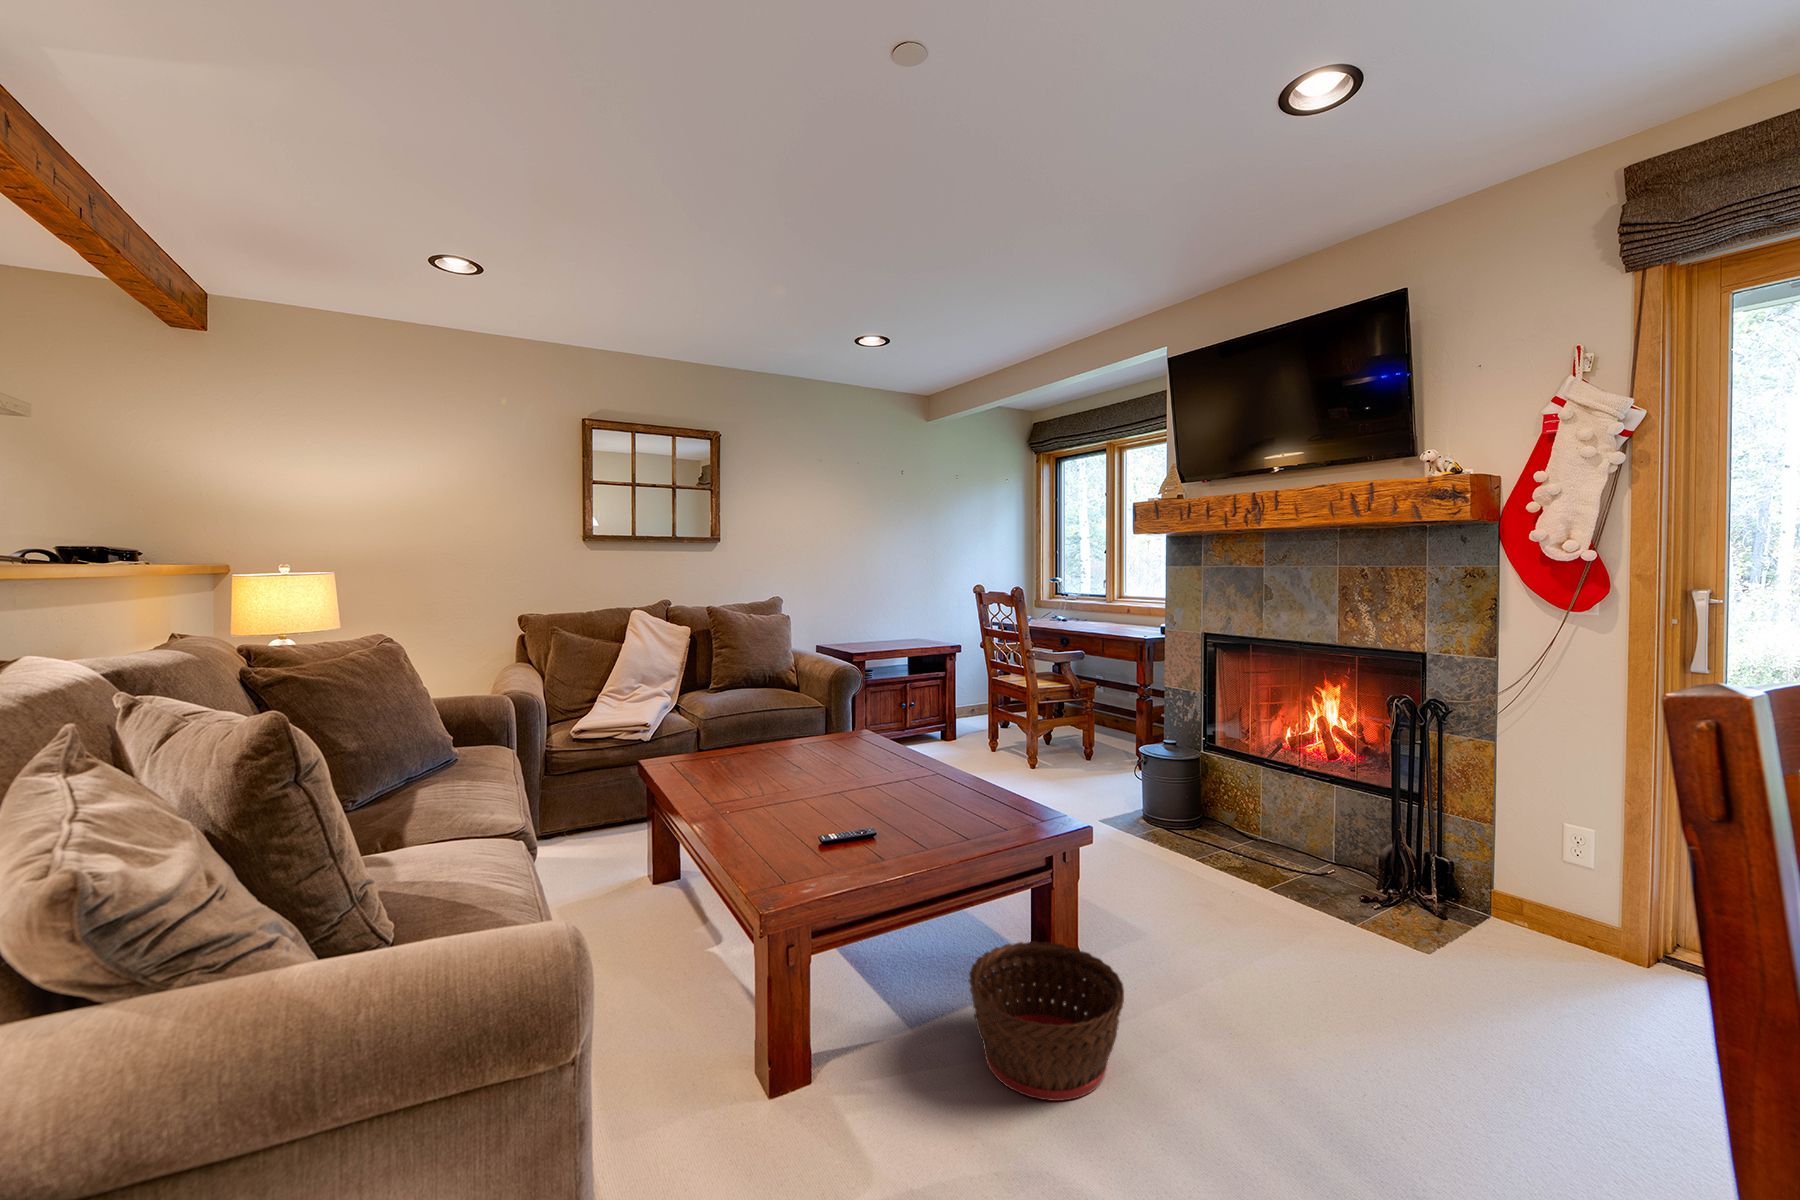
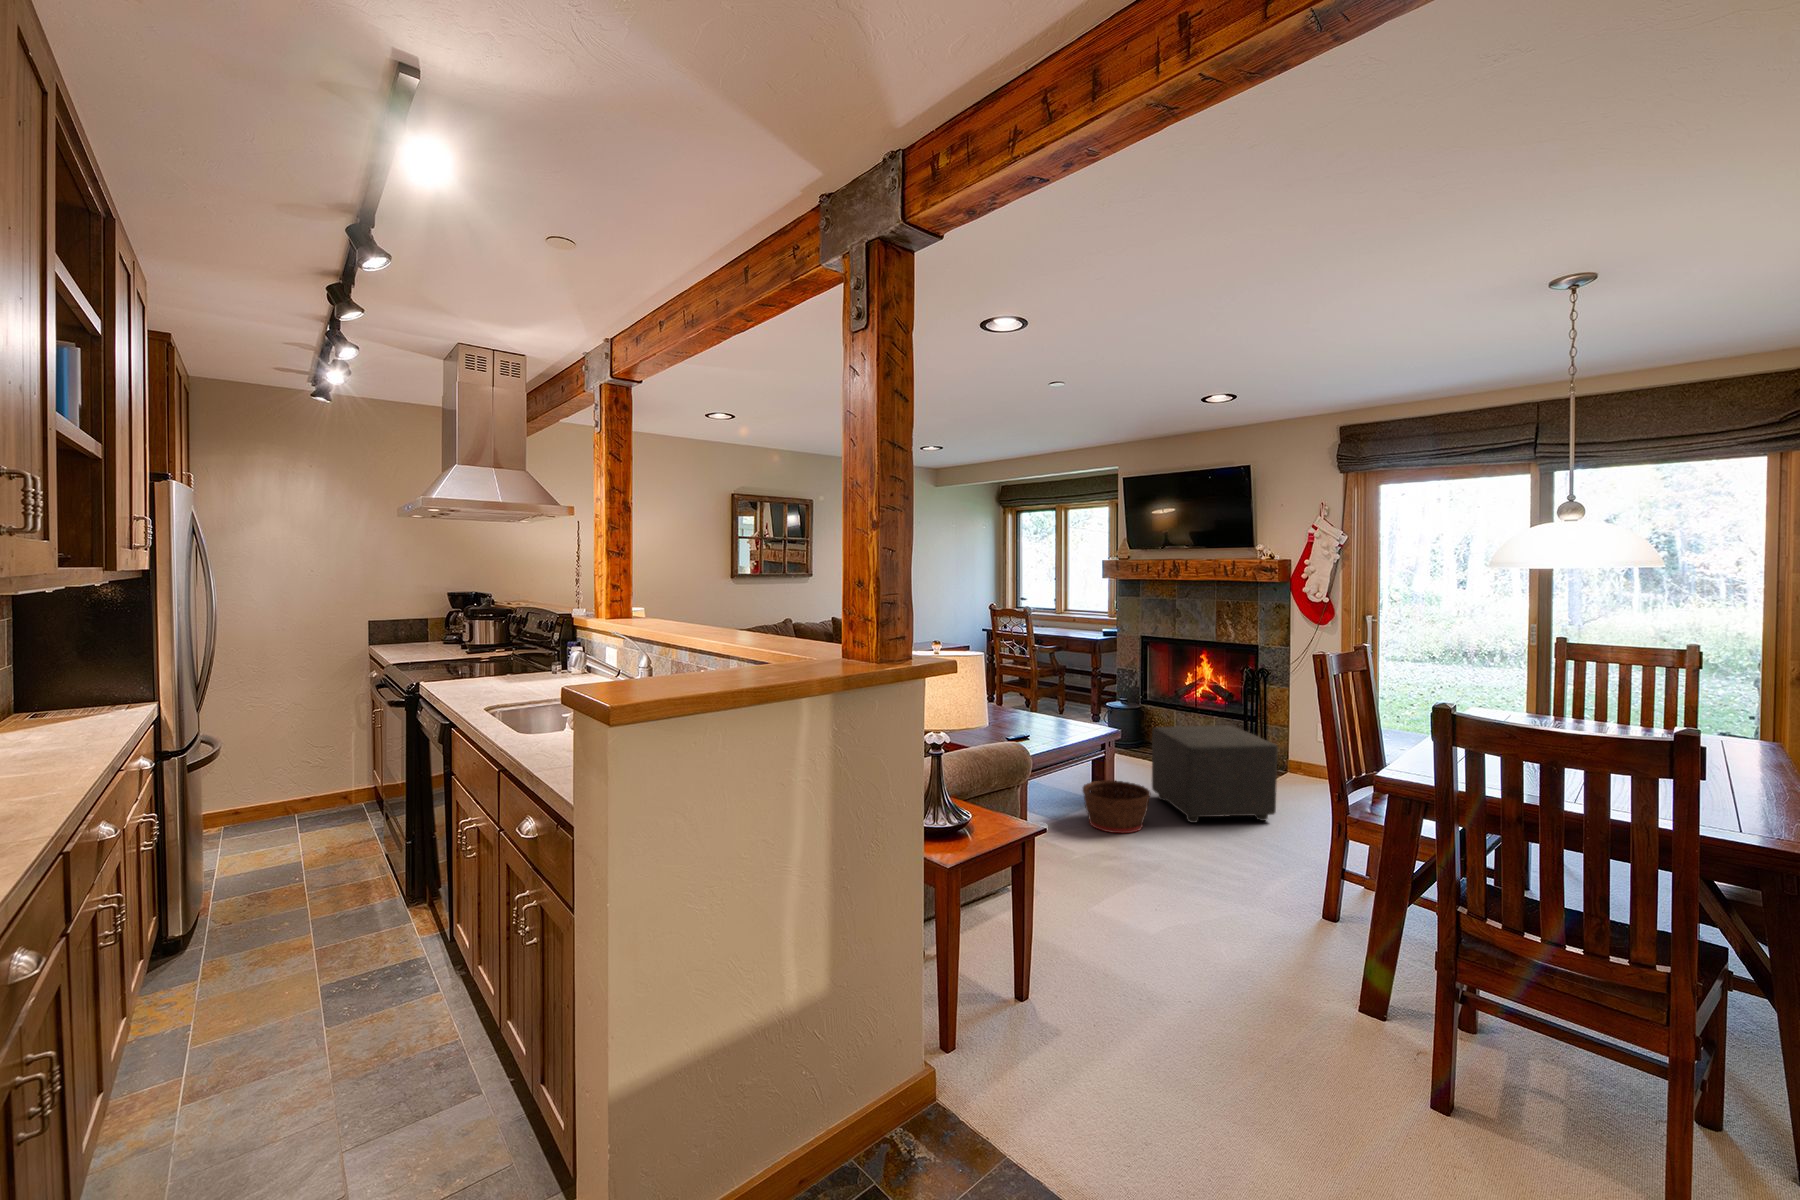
ottoman: none [1168,822,1467,1092] -> present [1152,725,1278,823]

